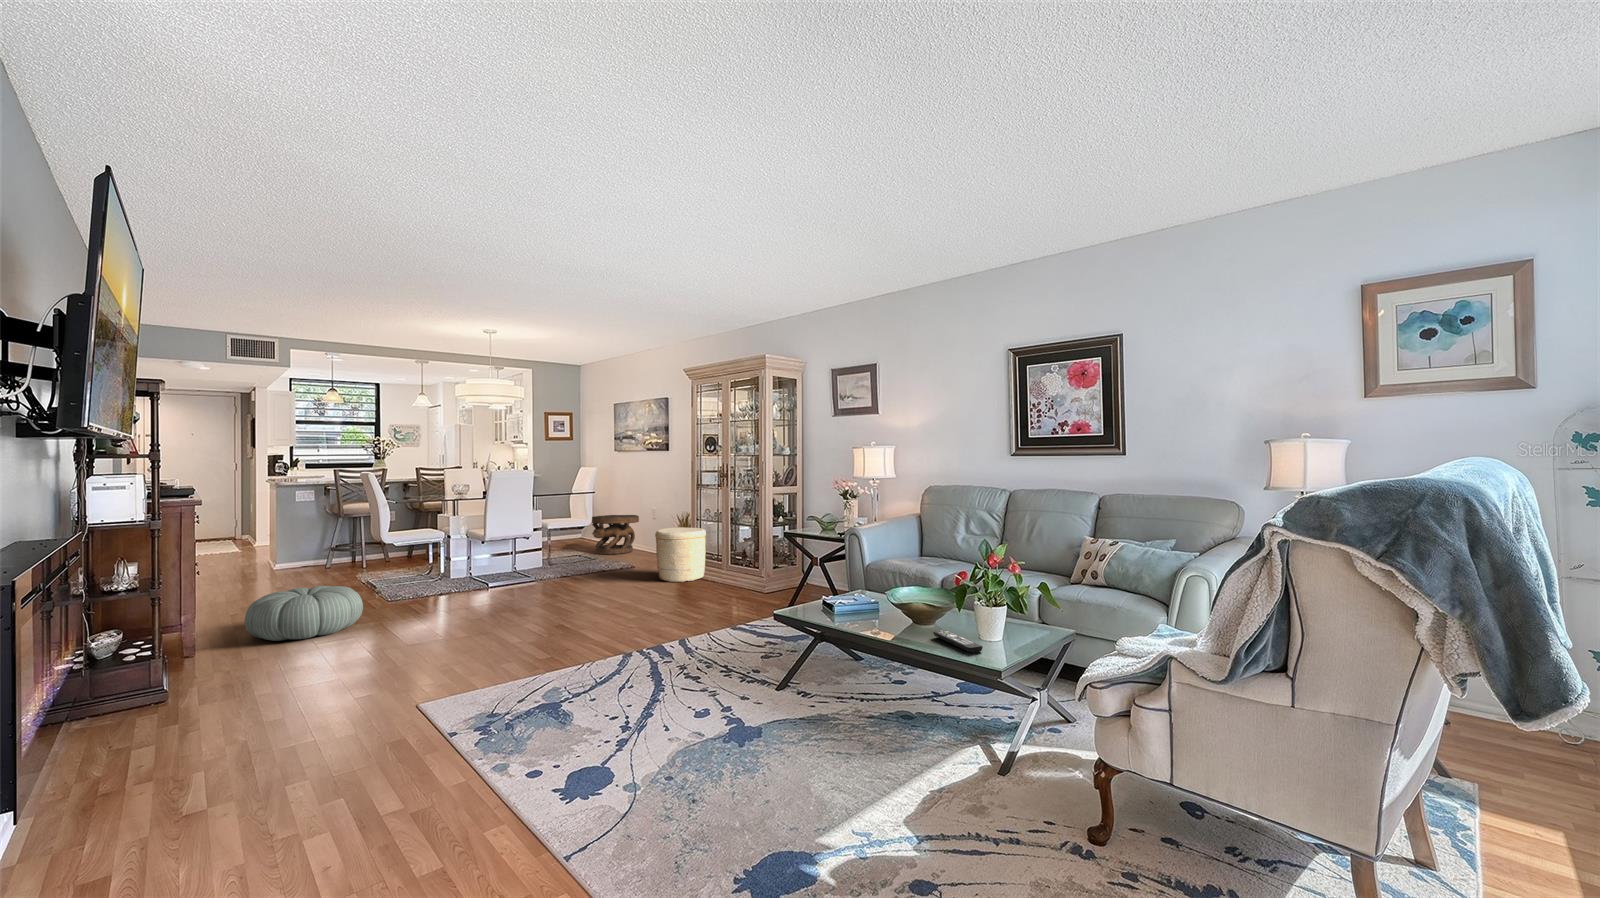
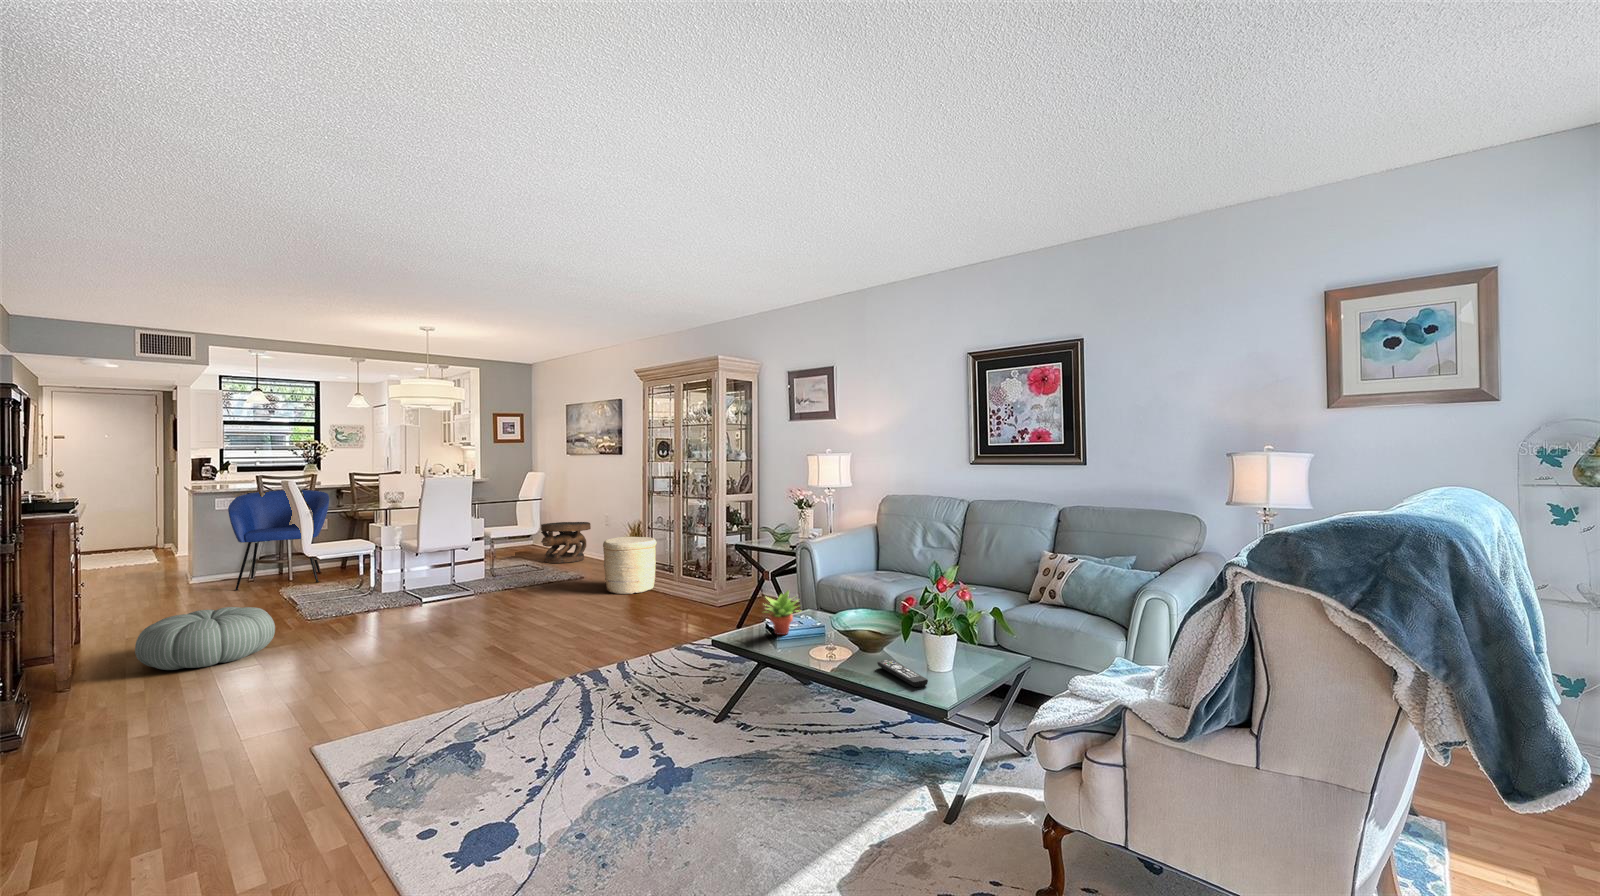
armchair: none [307,482,396,576] -> present [228,490,329,591]
succulent plant: none [820,569,859,611] -> present [766,590,798,635]

